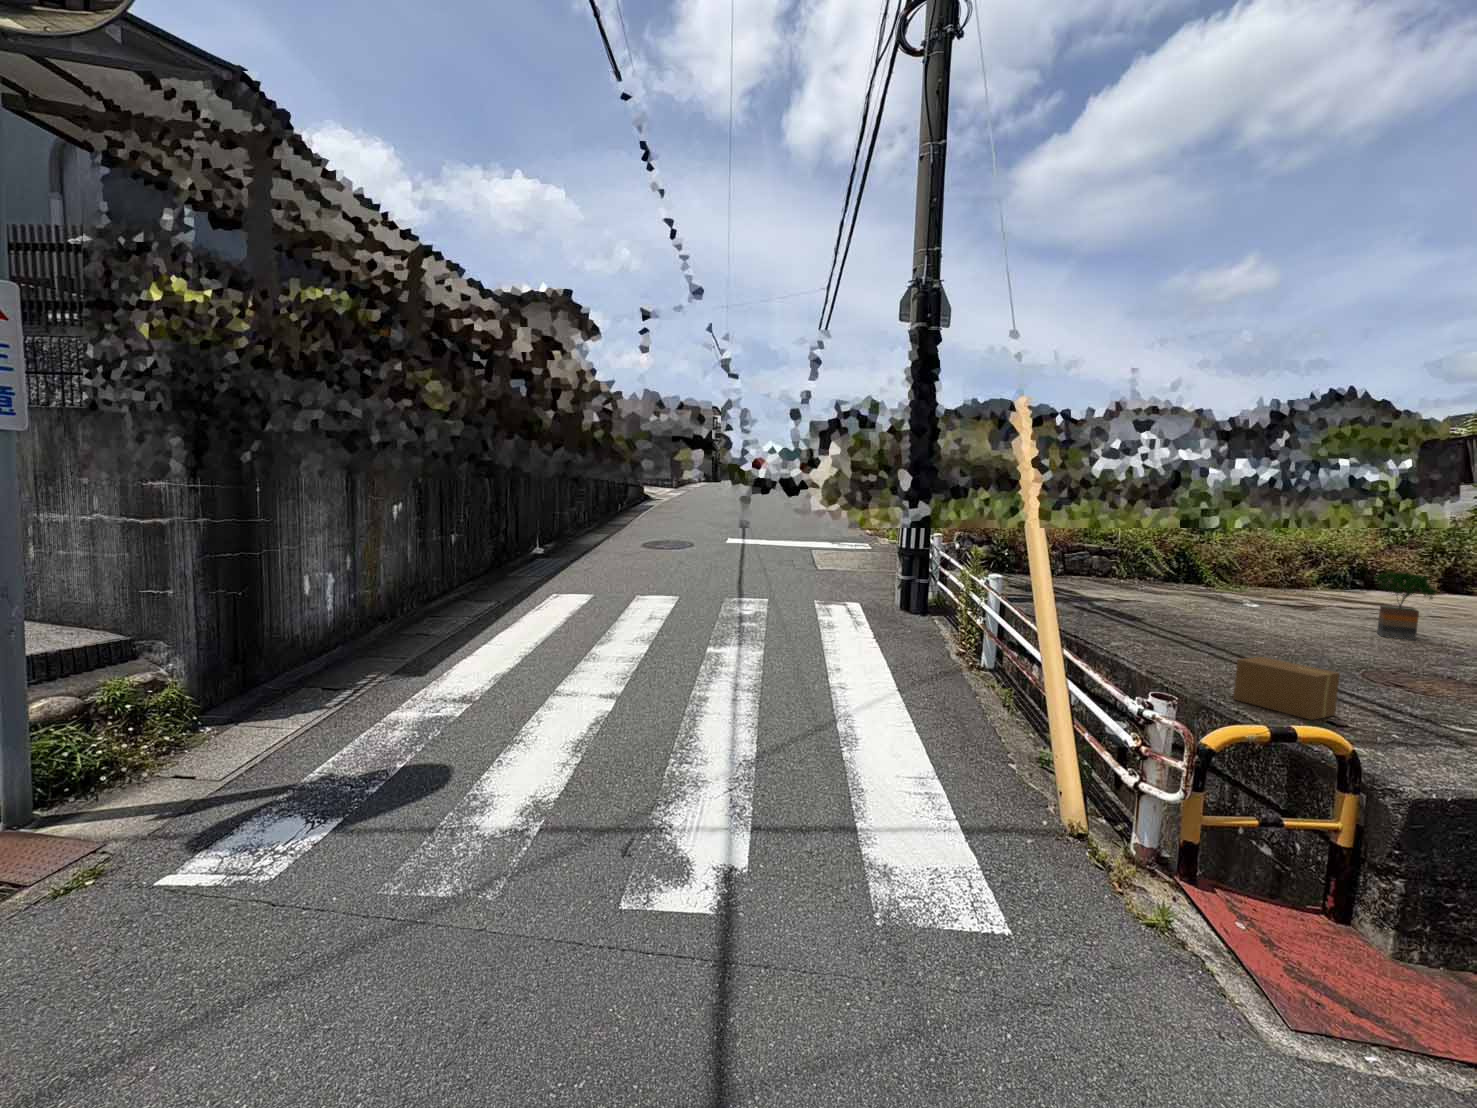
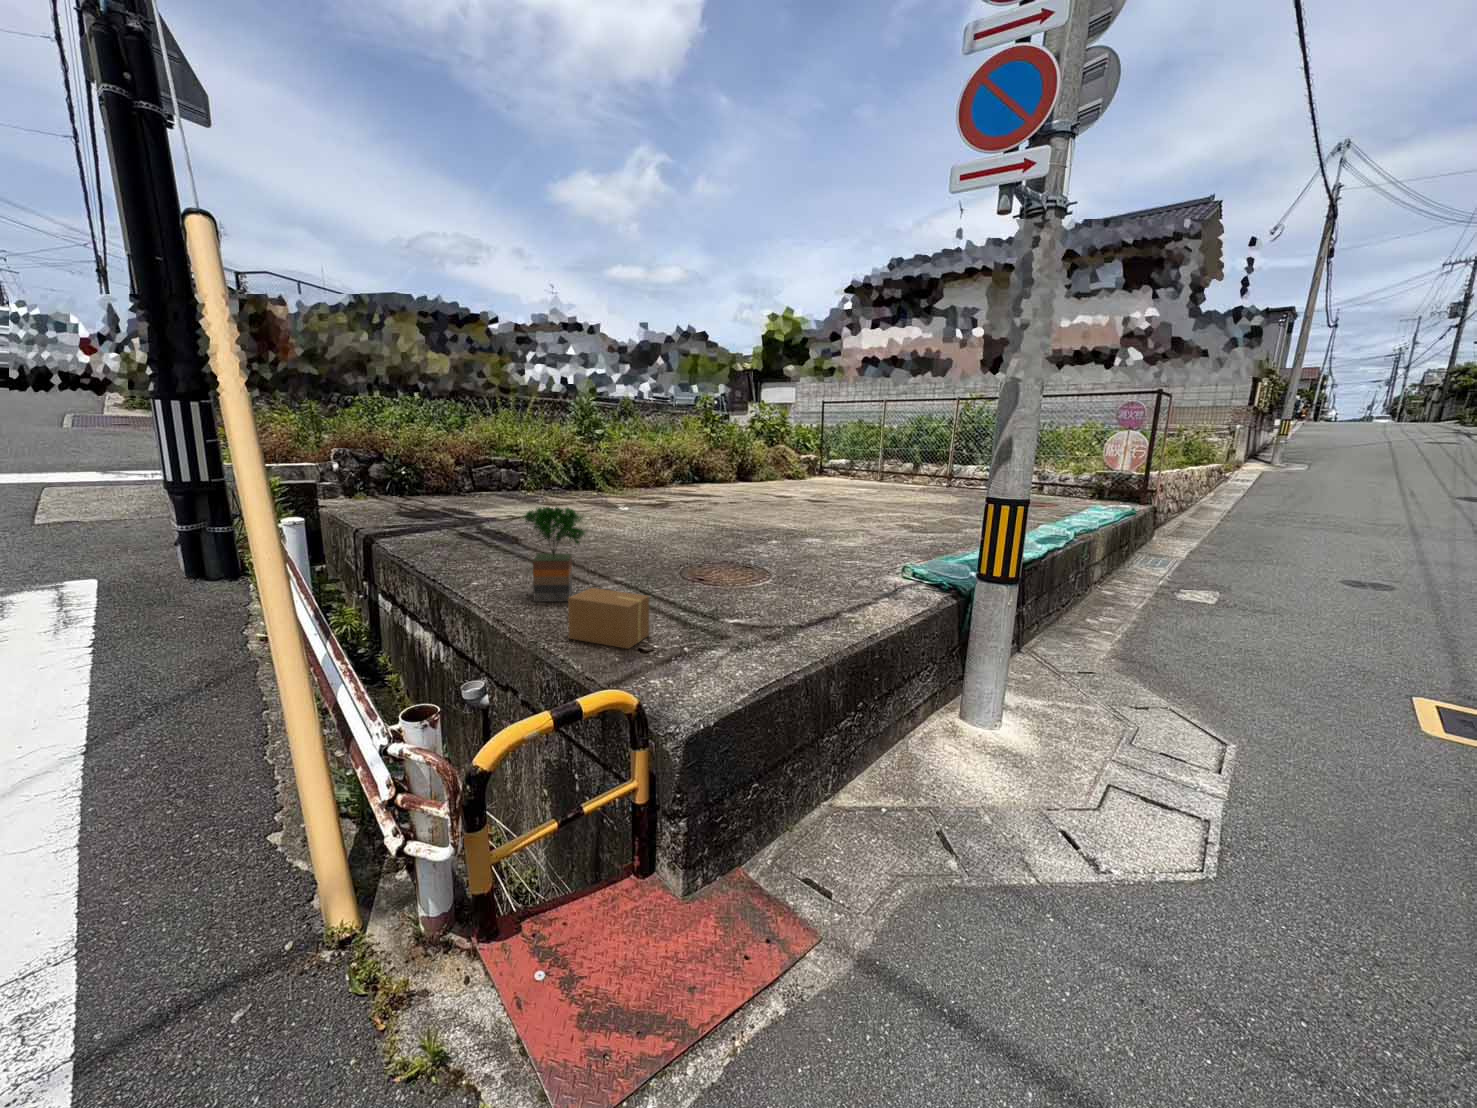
potted tree: present [1376,572,1436,640] -> present [523,506,585,602]

